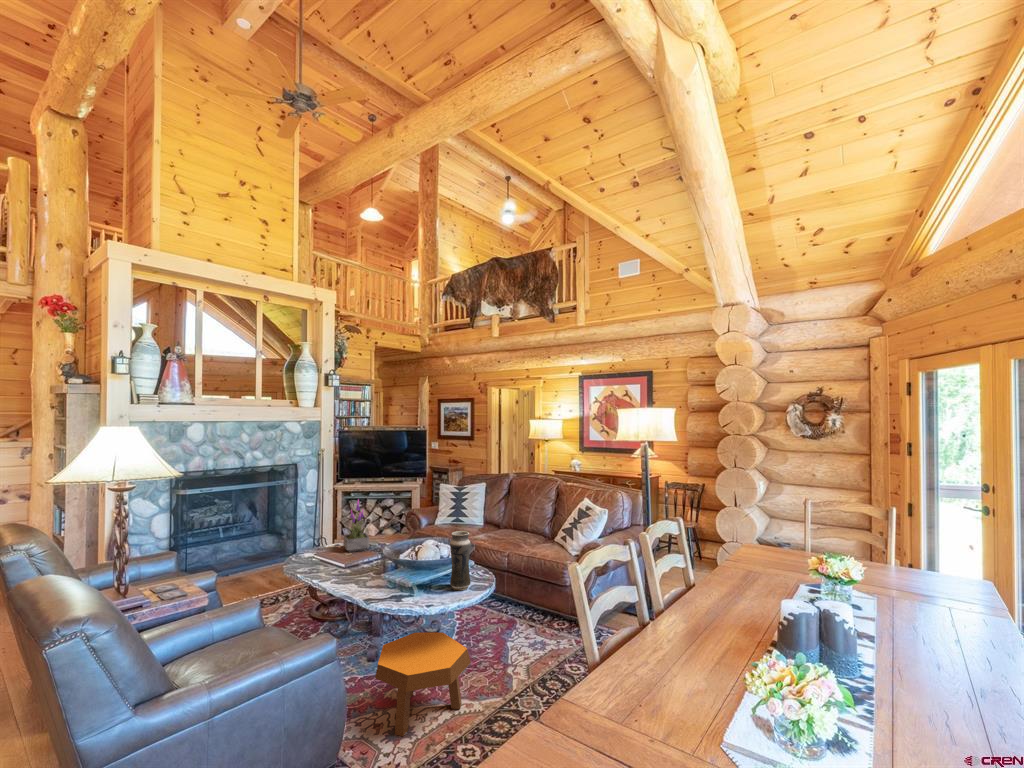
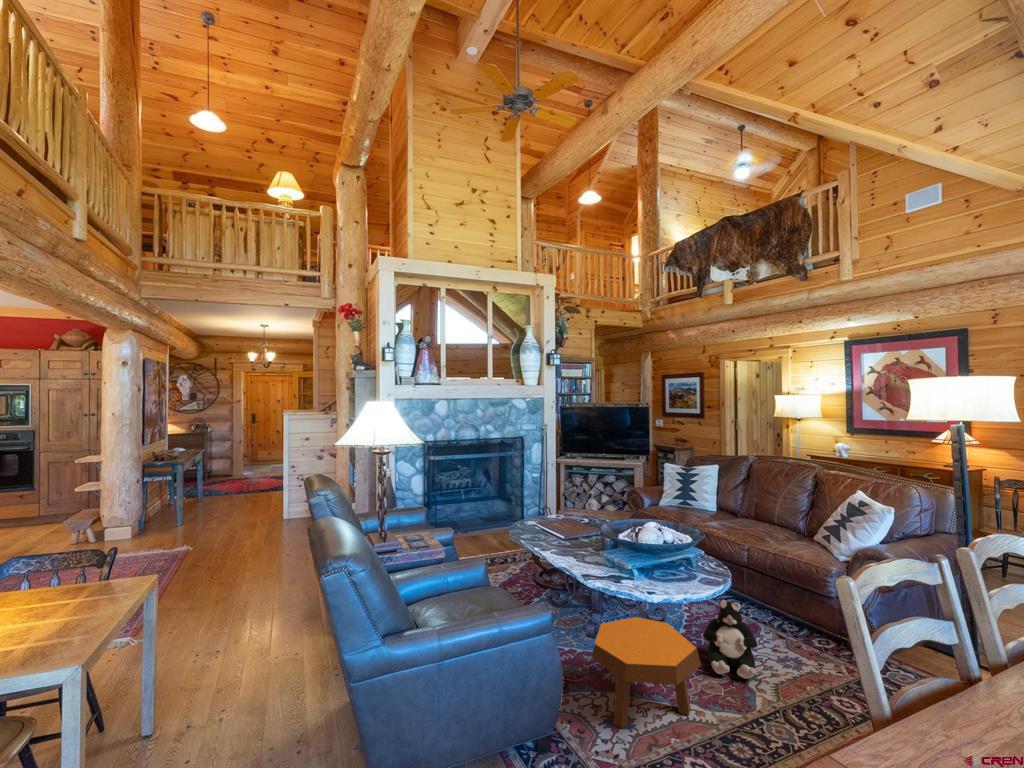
potted plant: present [344,500,369,552] -> none [565,470,589,523]
vase: present [450,531,471,590] -> none [675,512,700,579]
plush toy: none [472,603,514,668] -> present [704,599,757,679]

